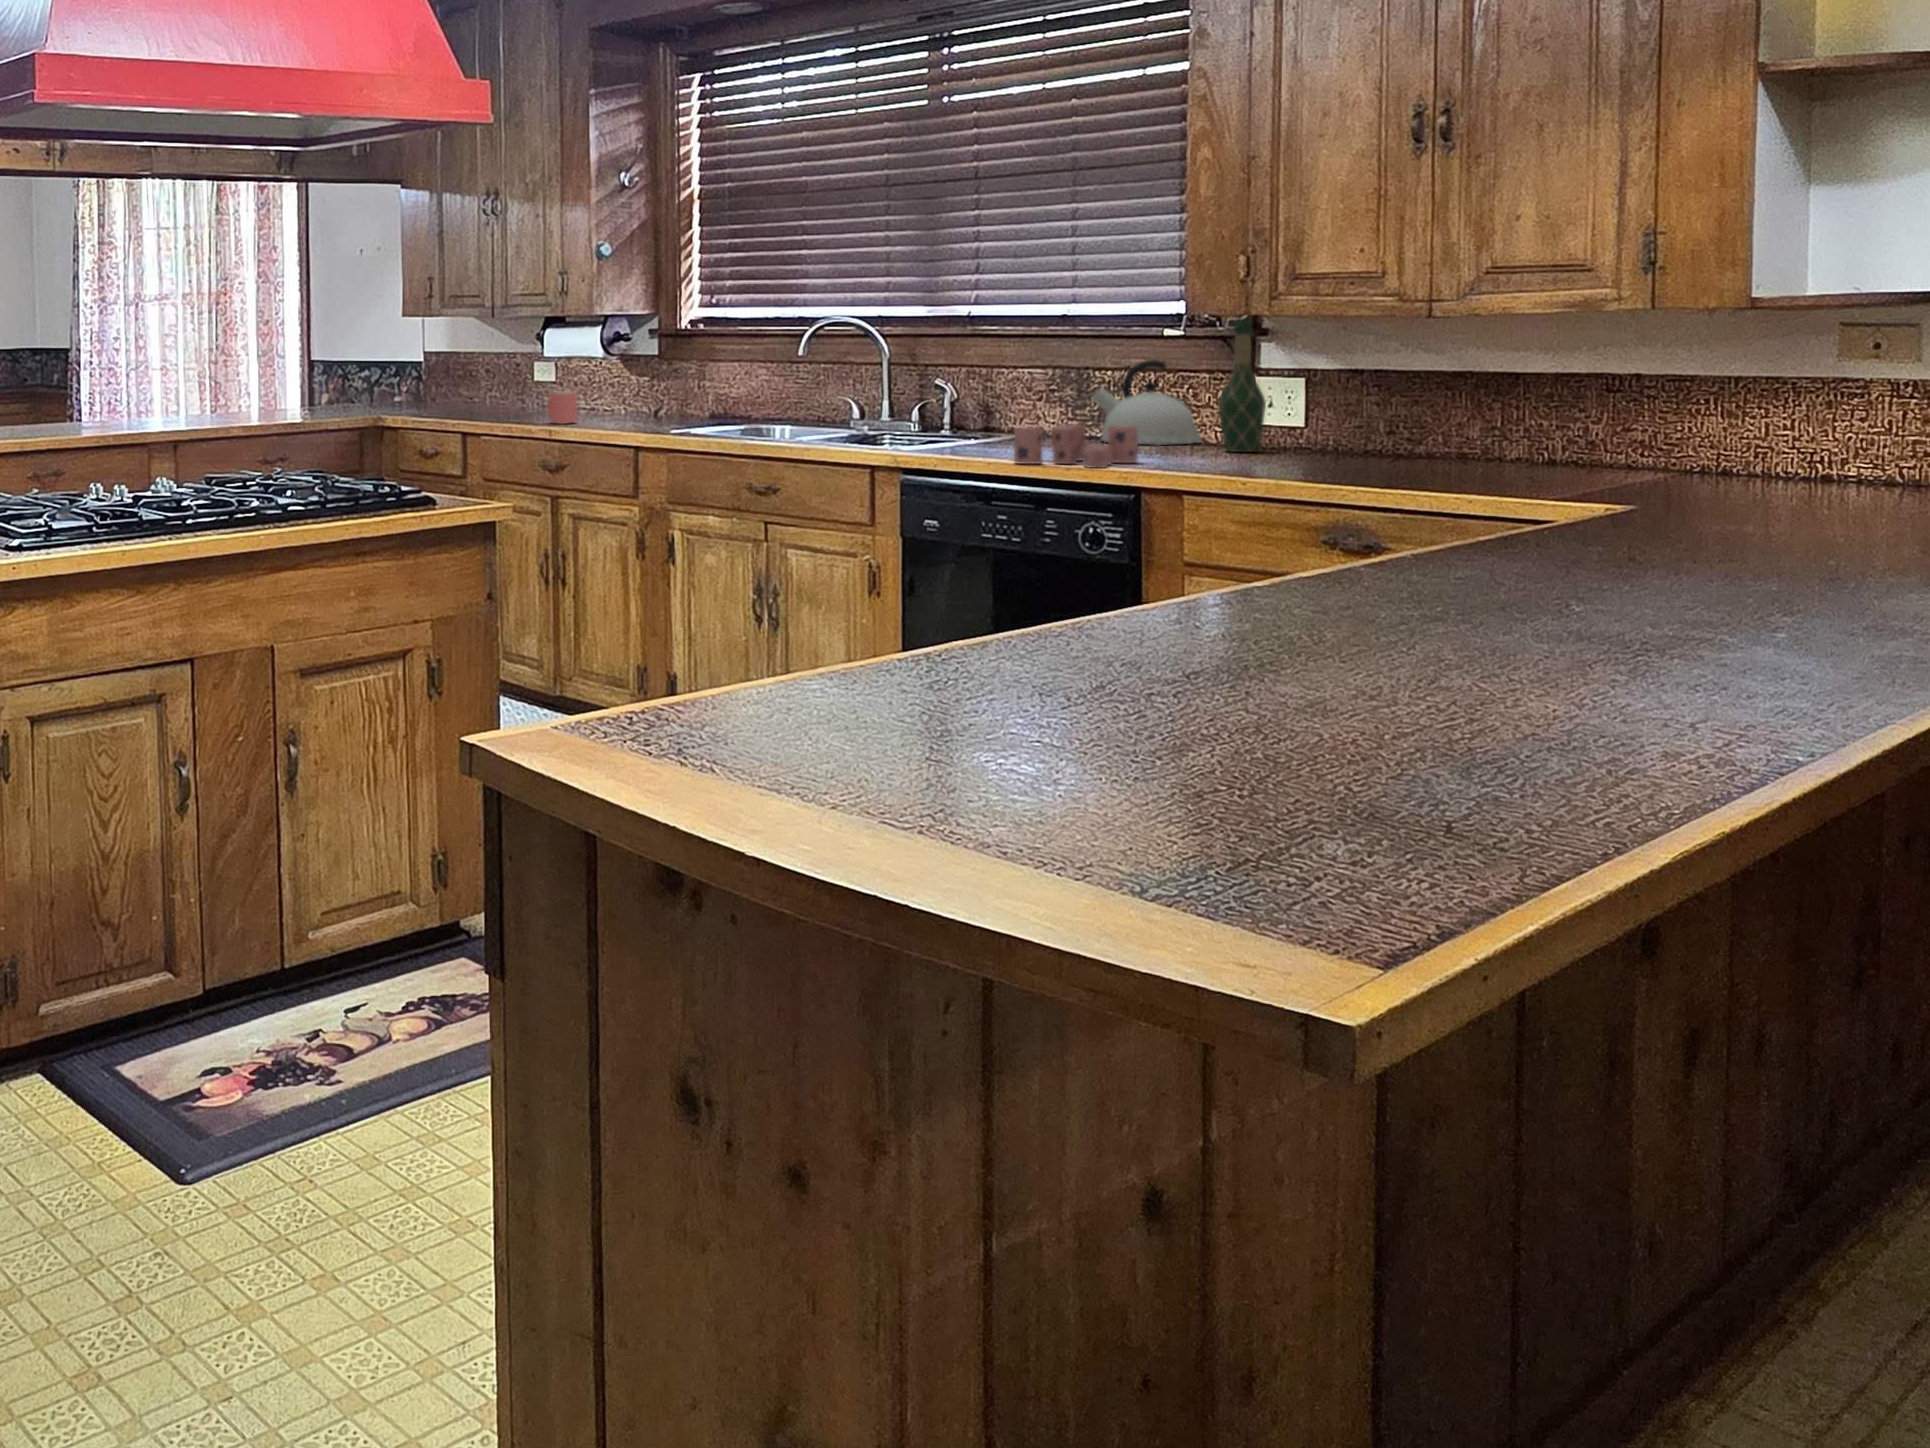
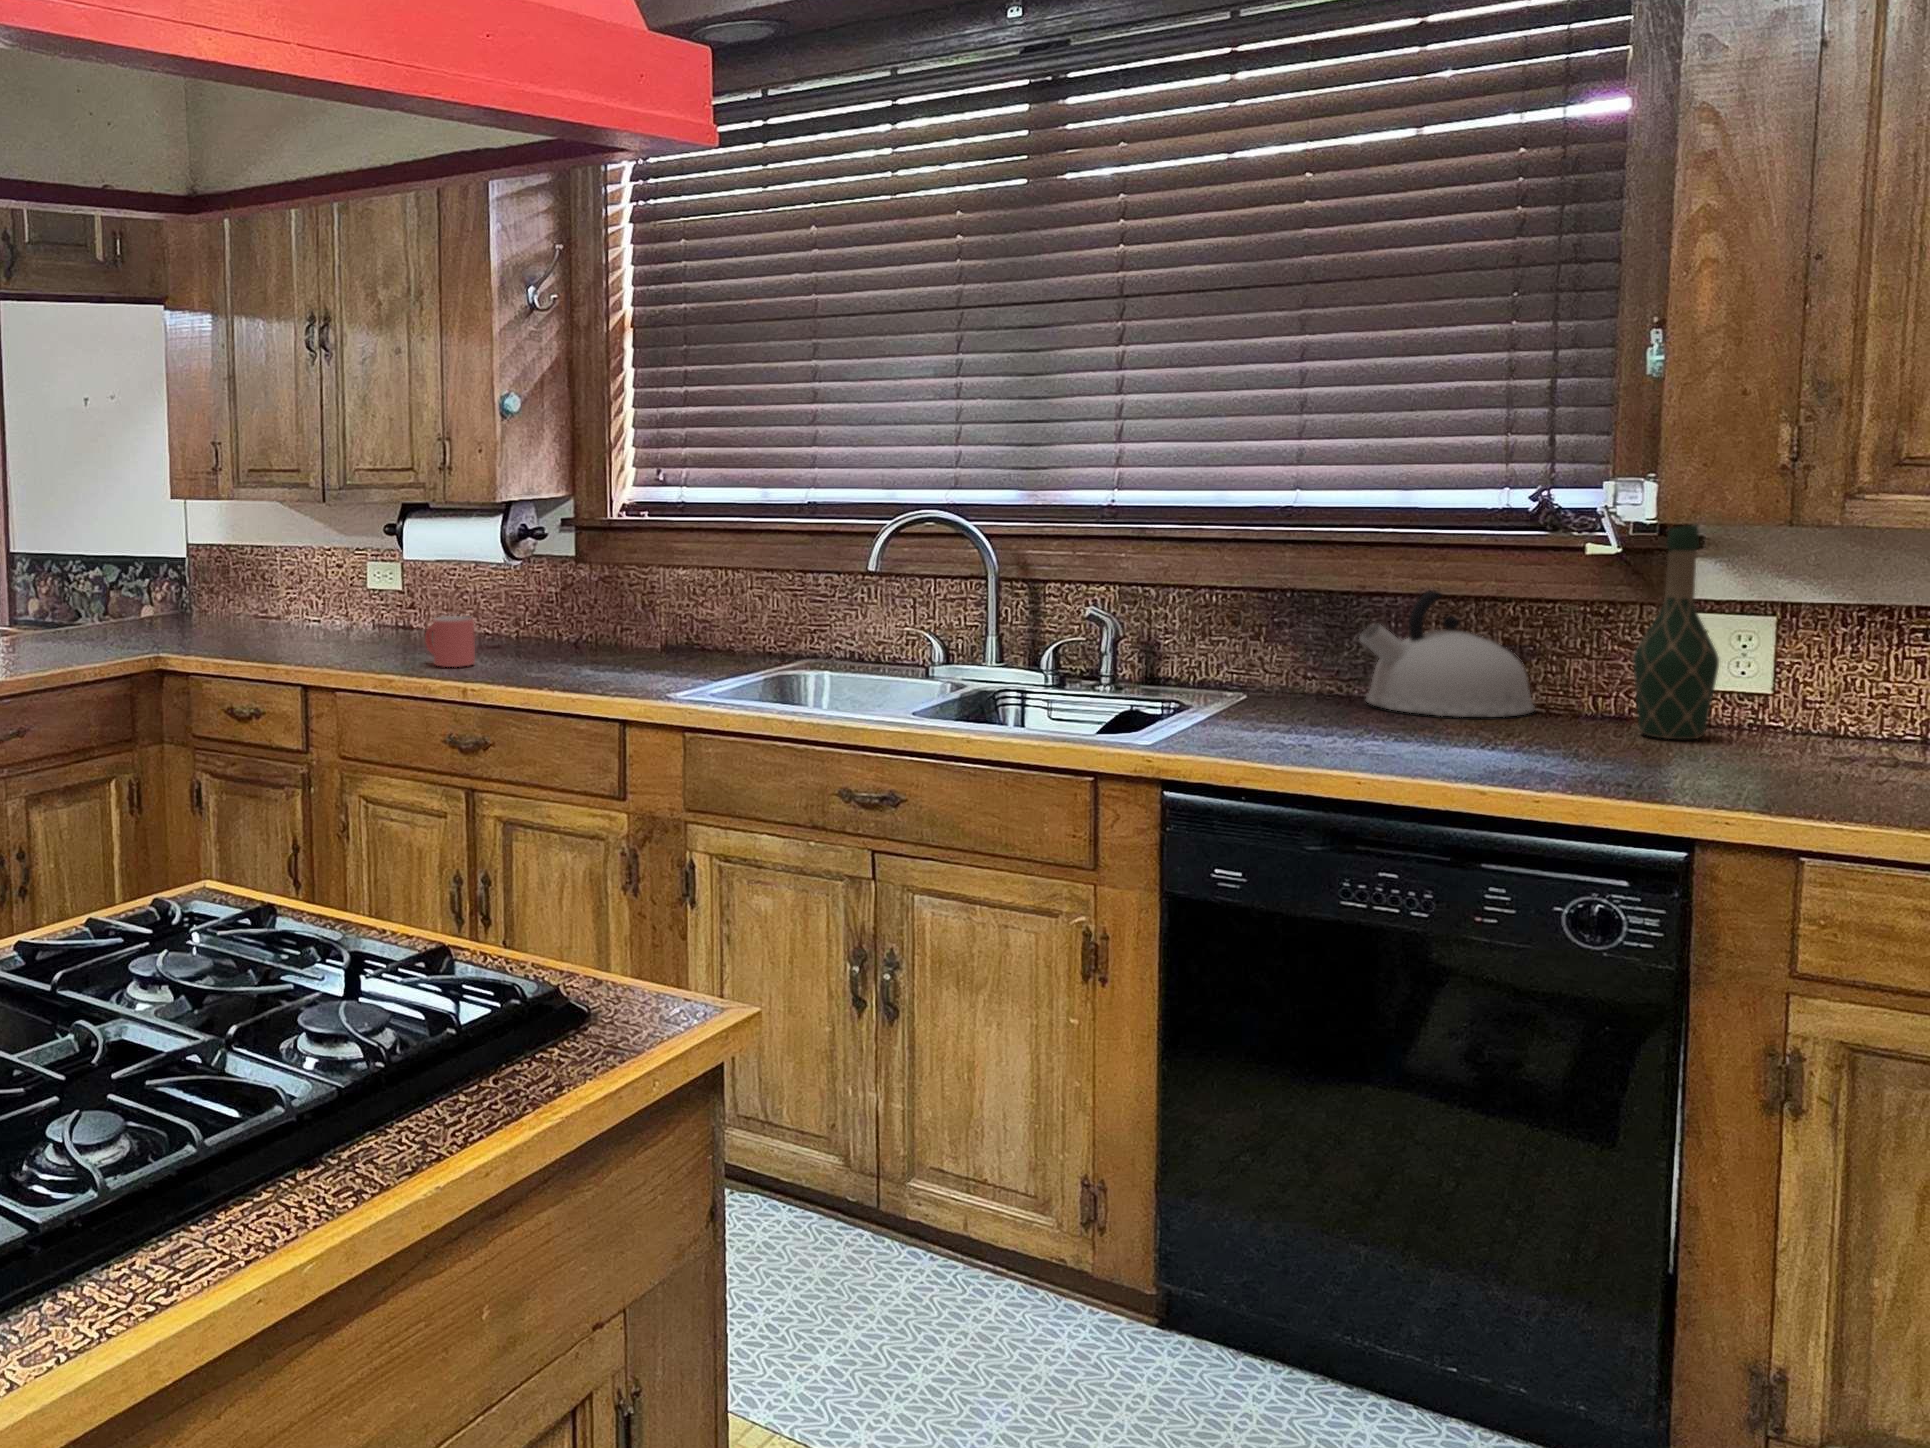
candle: present [1014,424,1138,468] -> none [1424,712,1626,804]

